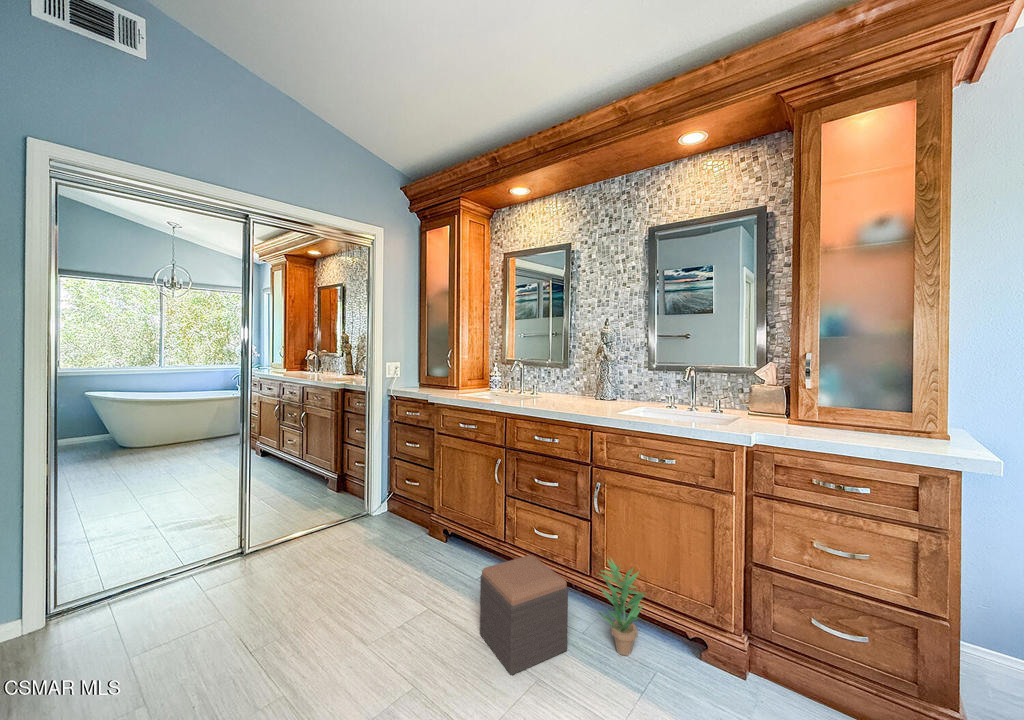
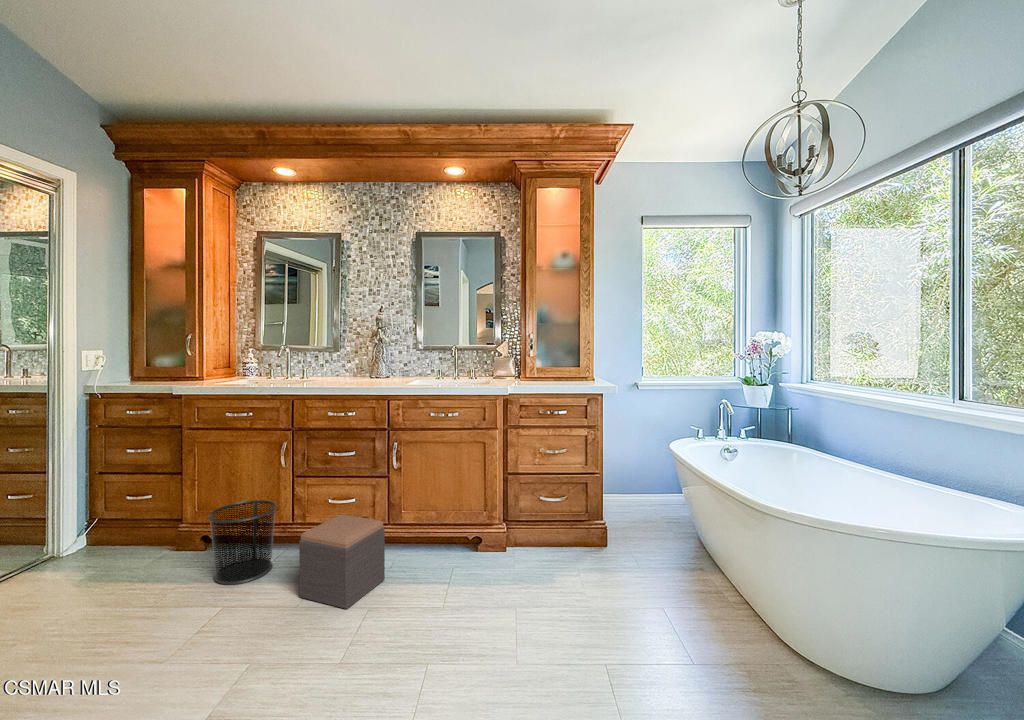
waste bin: none [429,511,485,593] -> present [208,500,277,585]
potted plant: present [599,559,645,656] -> none [405,495,445,568]

